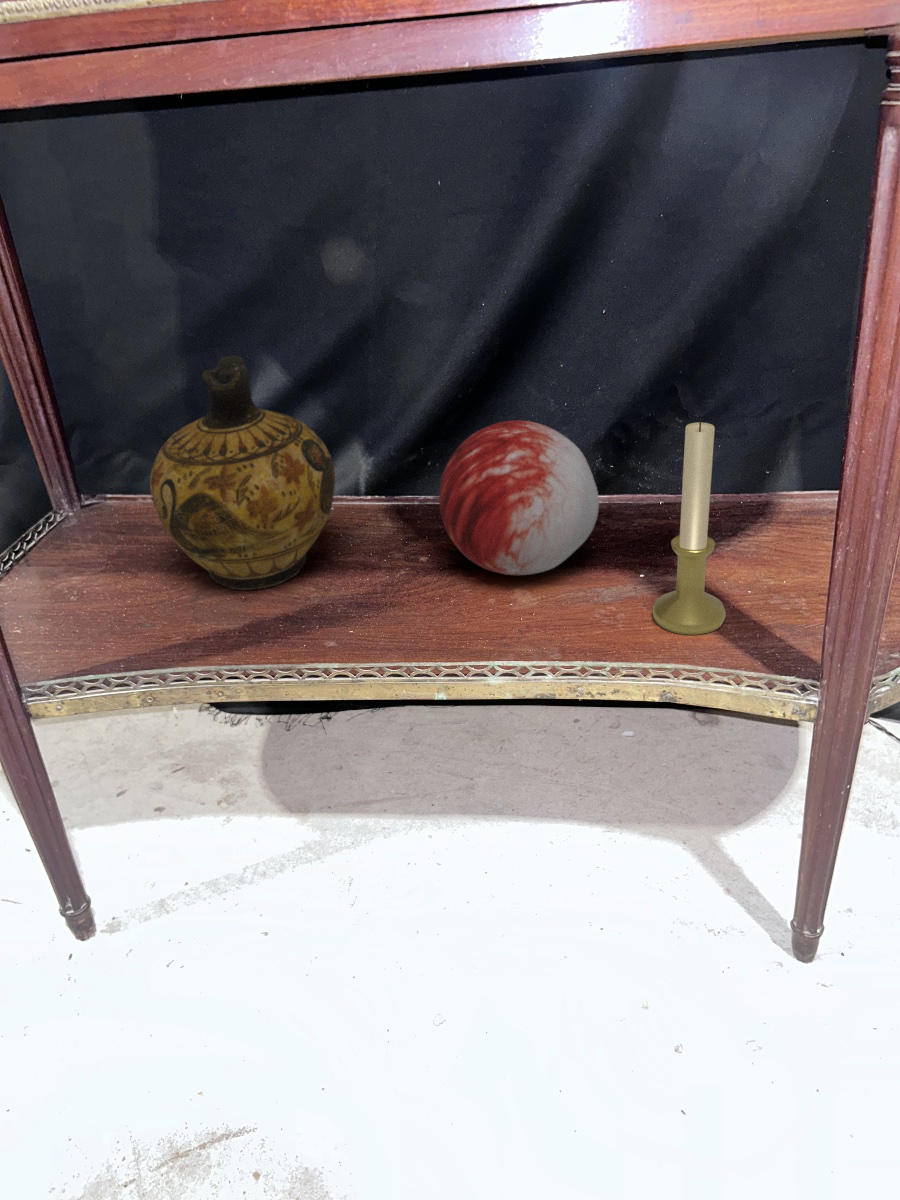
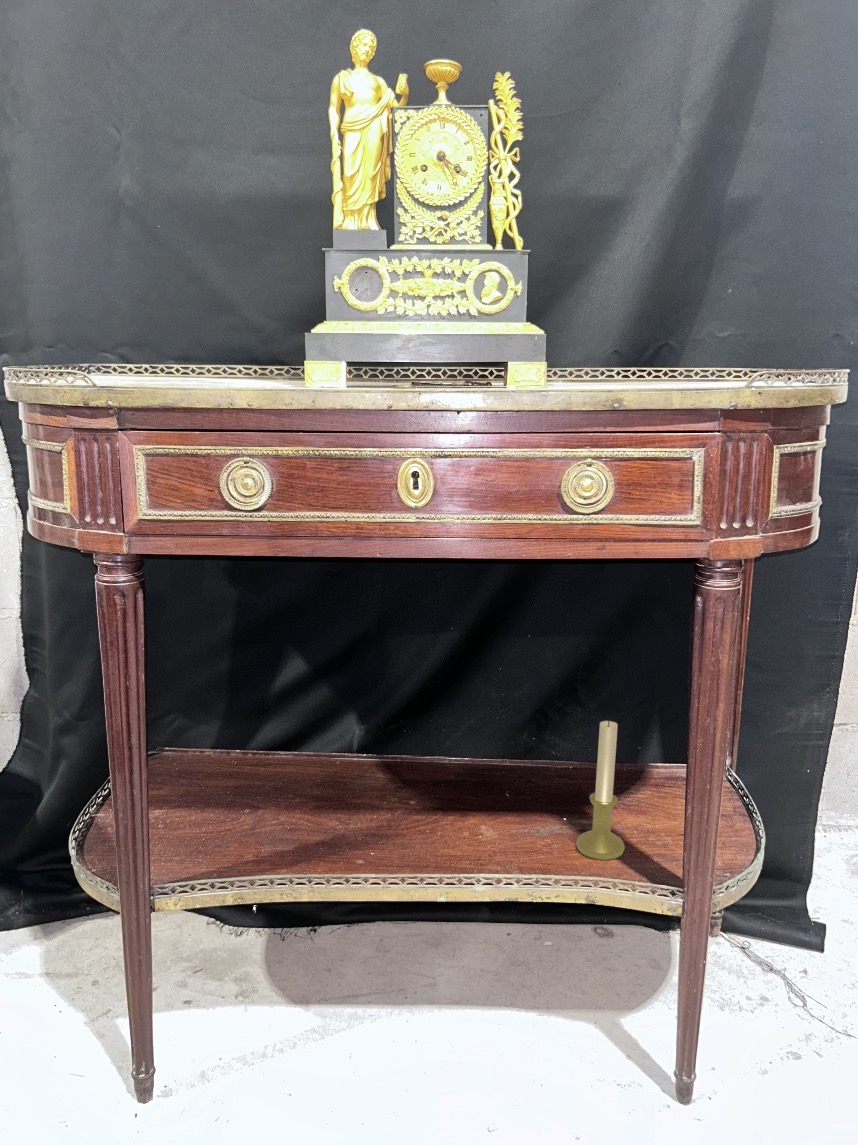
ceramic jug: present [150,355,335,590] -> none [227,658,355,824]
decorative orb: present [439,420,599,575] -> none [428,711,536,818]

